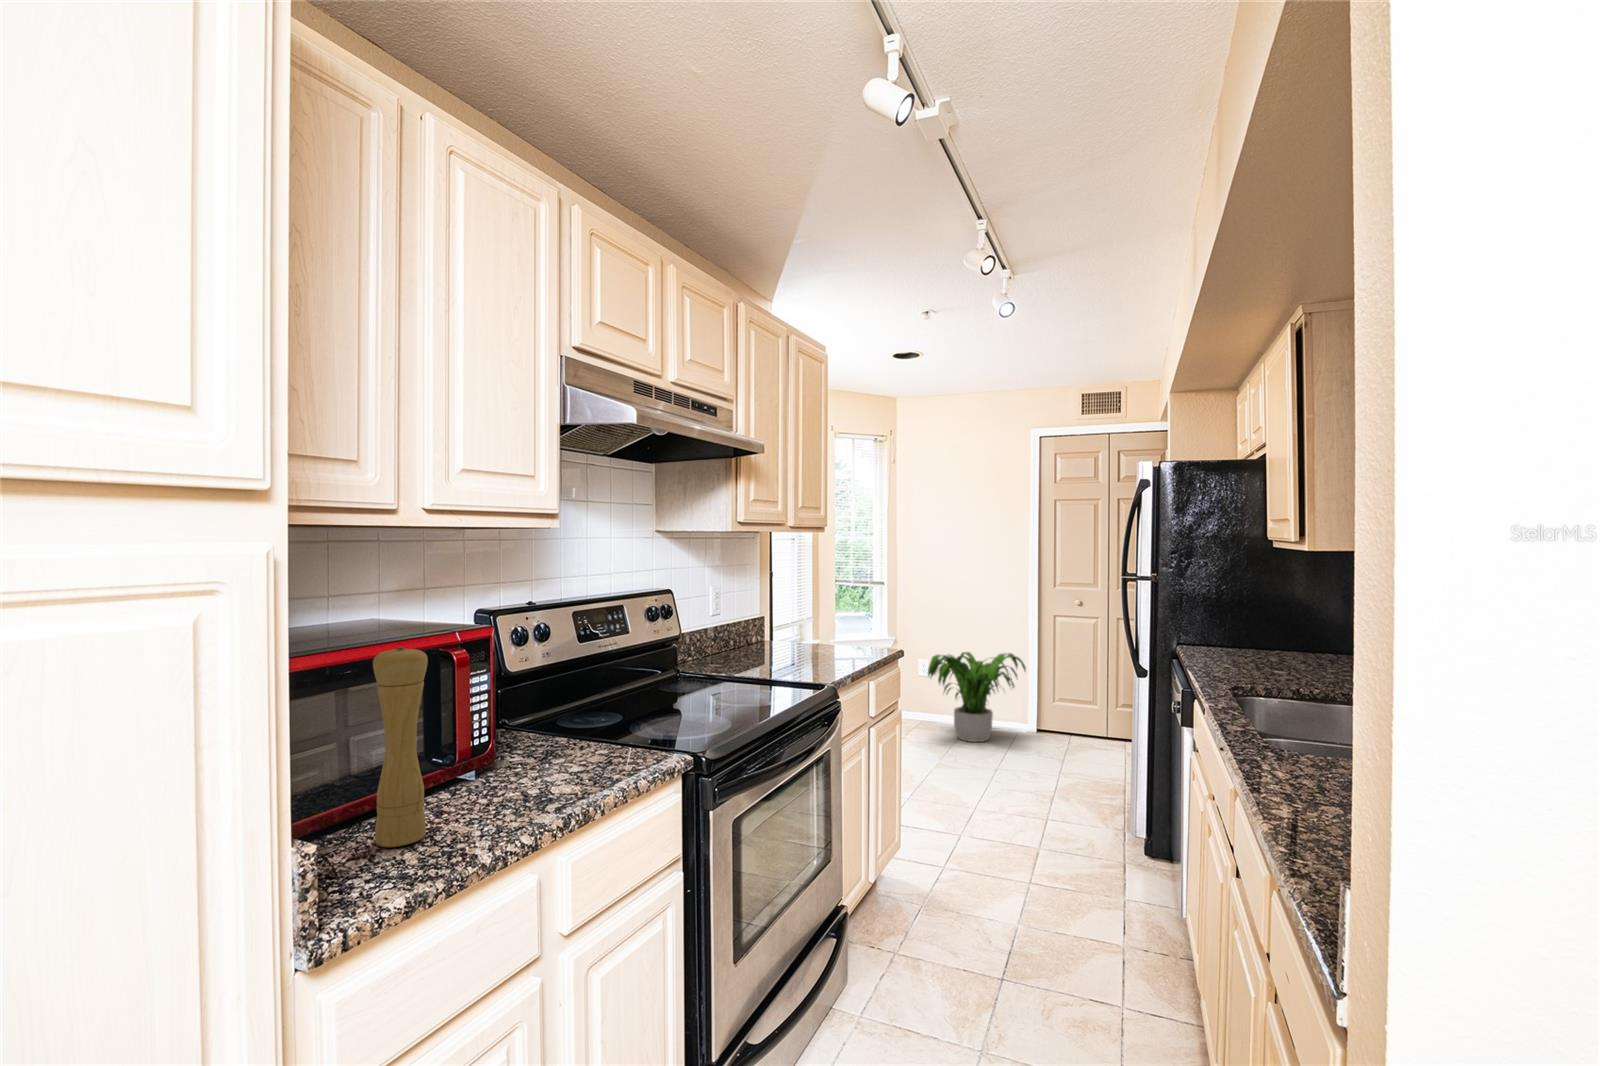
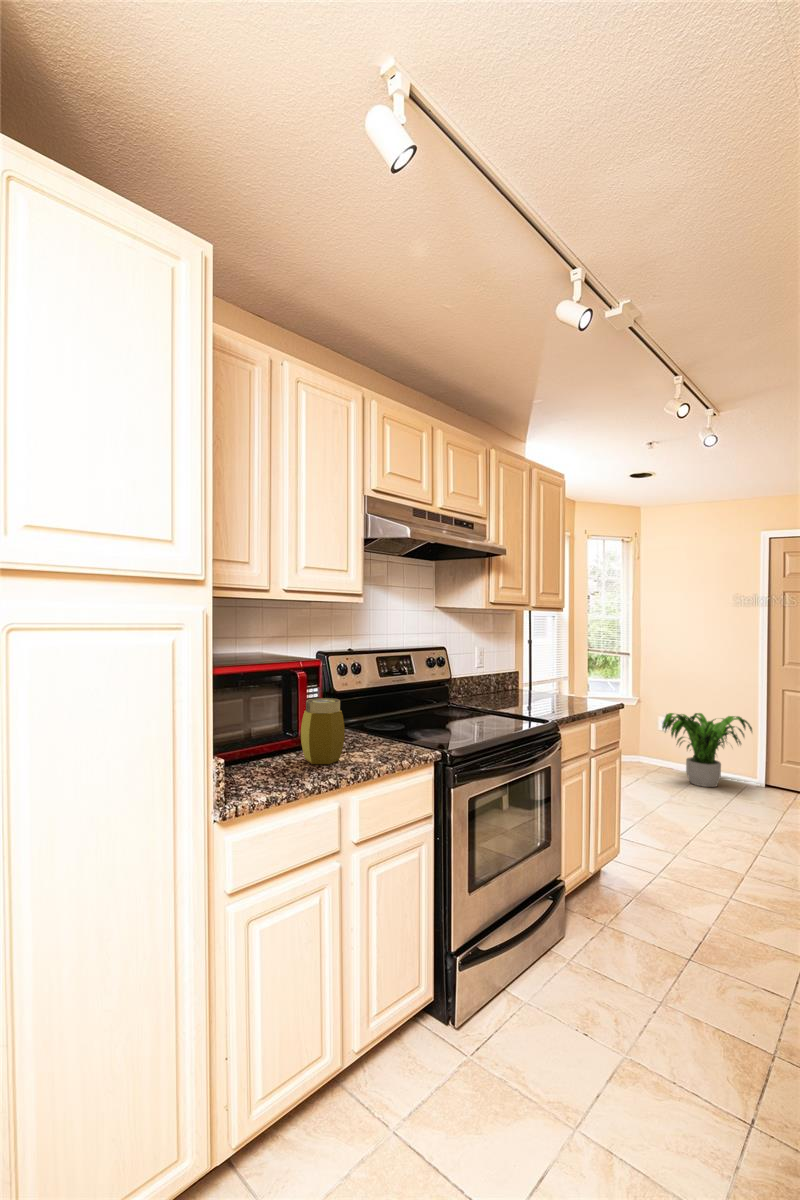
pepper mill: present [373,647,428,847] -> none [254,664,283,775]
jar: none [460,693,540,810] -> present [301,698,345,764]

